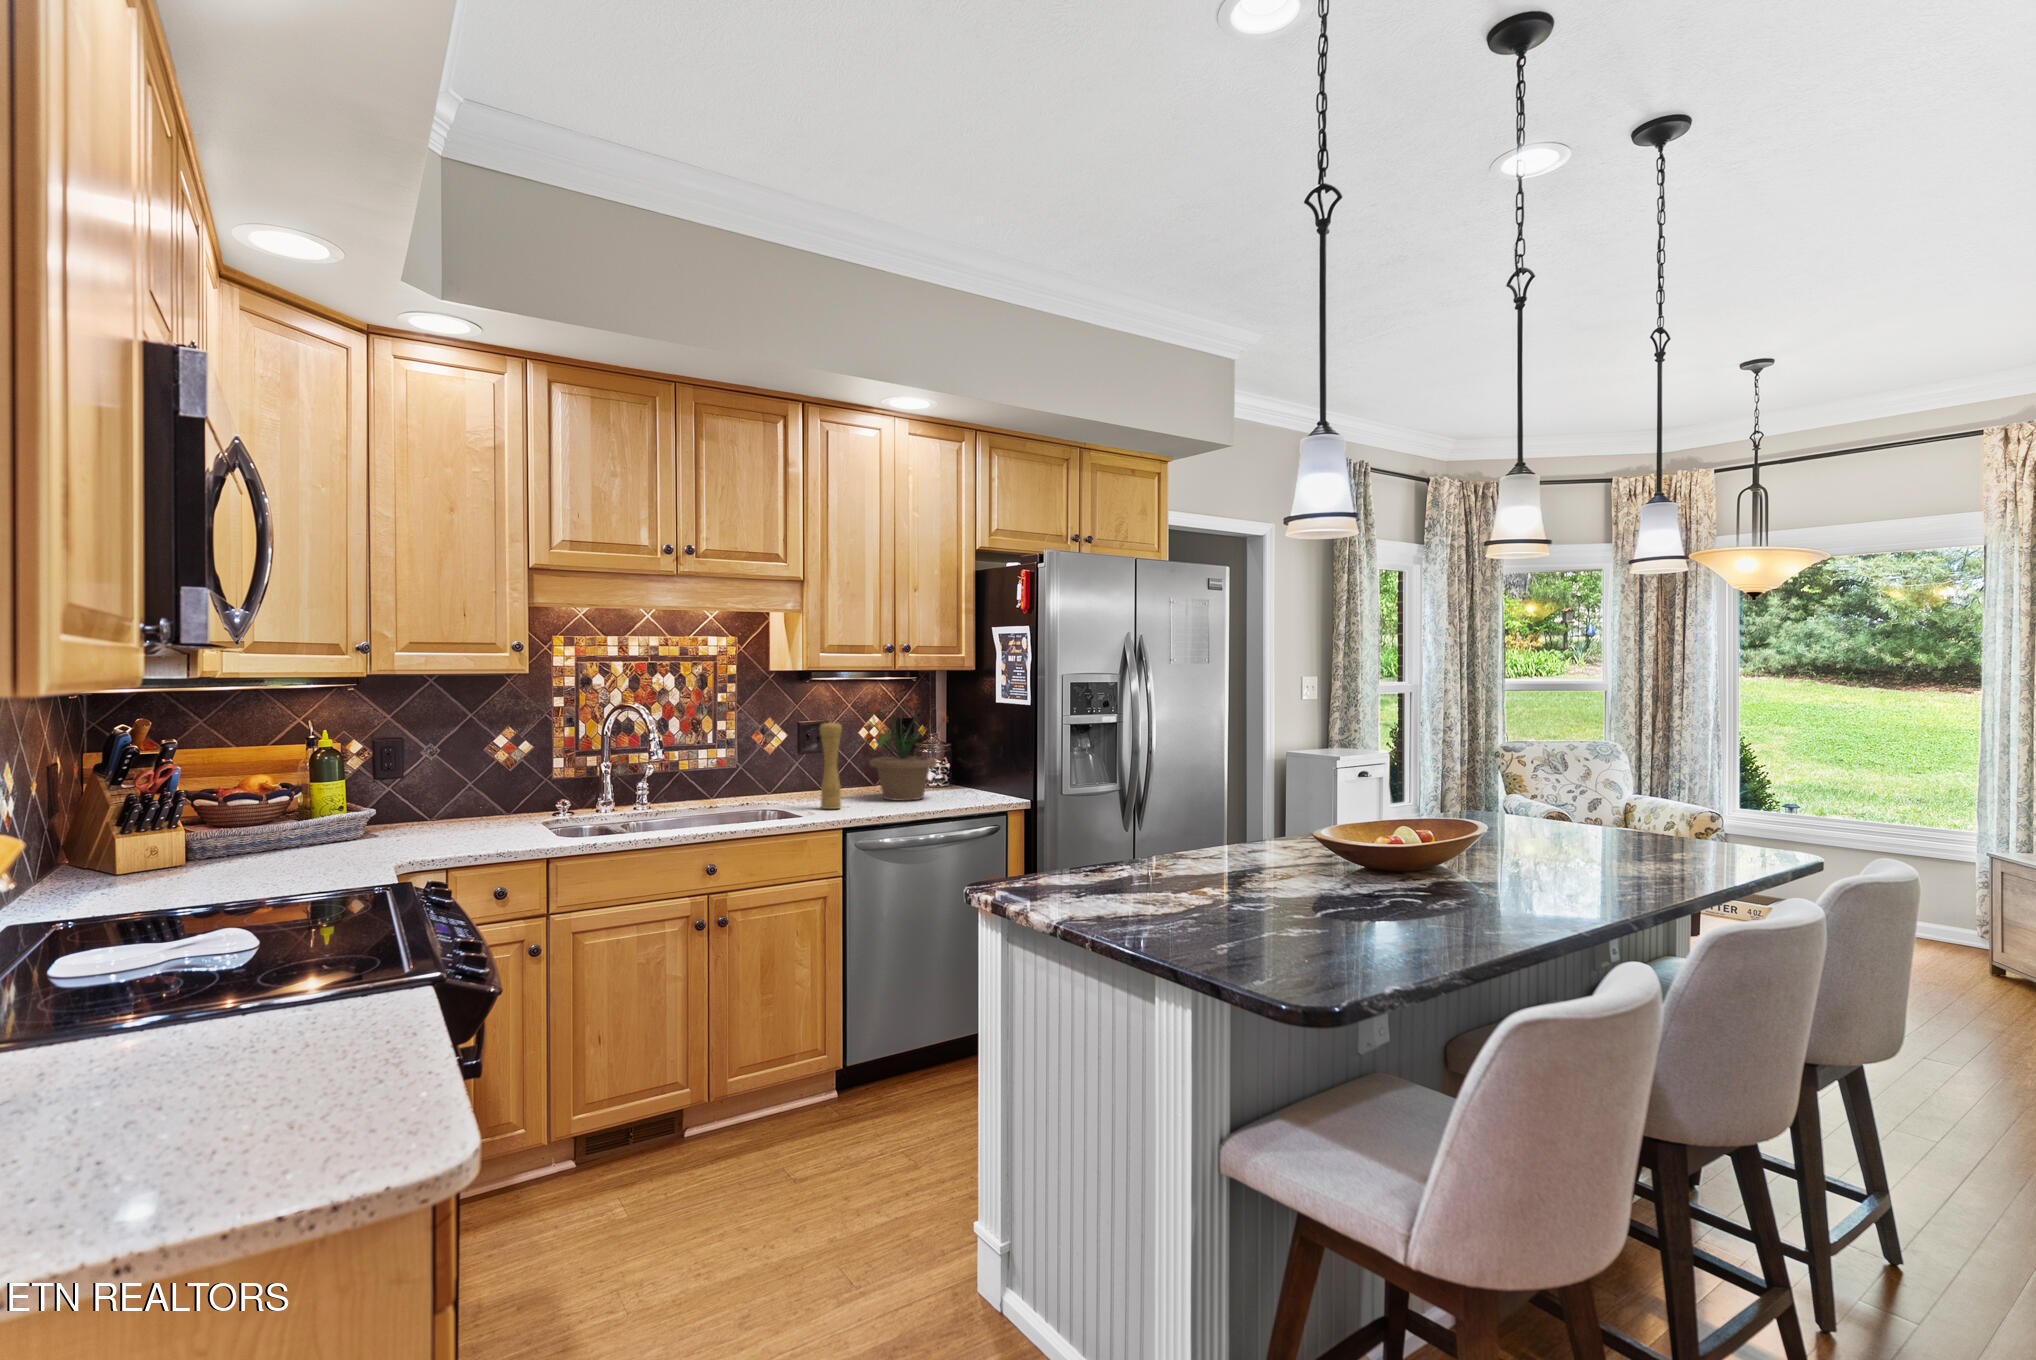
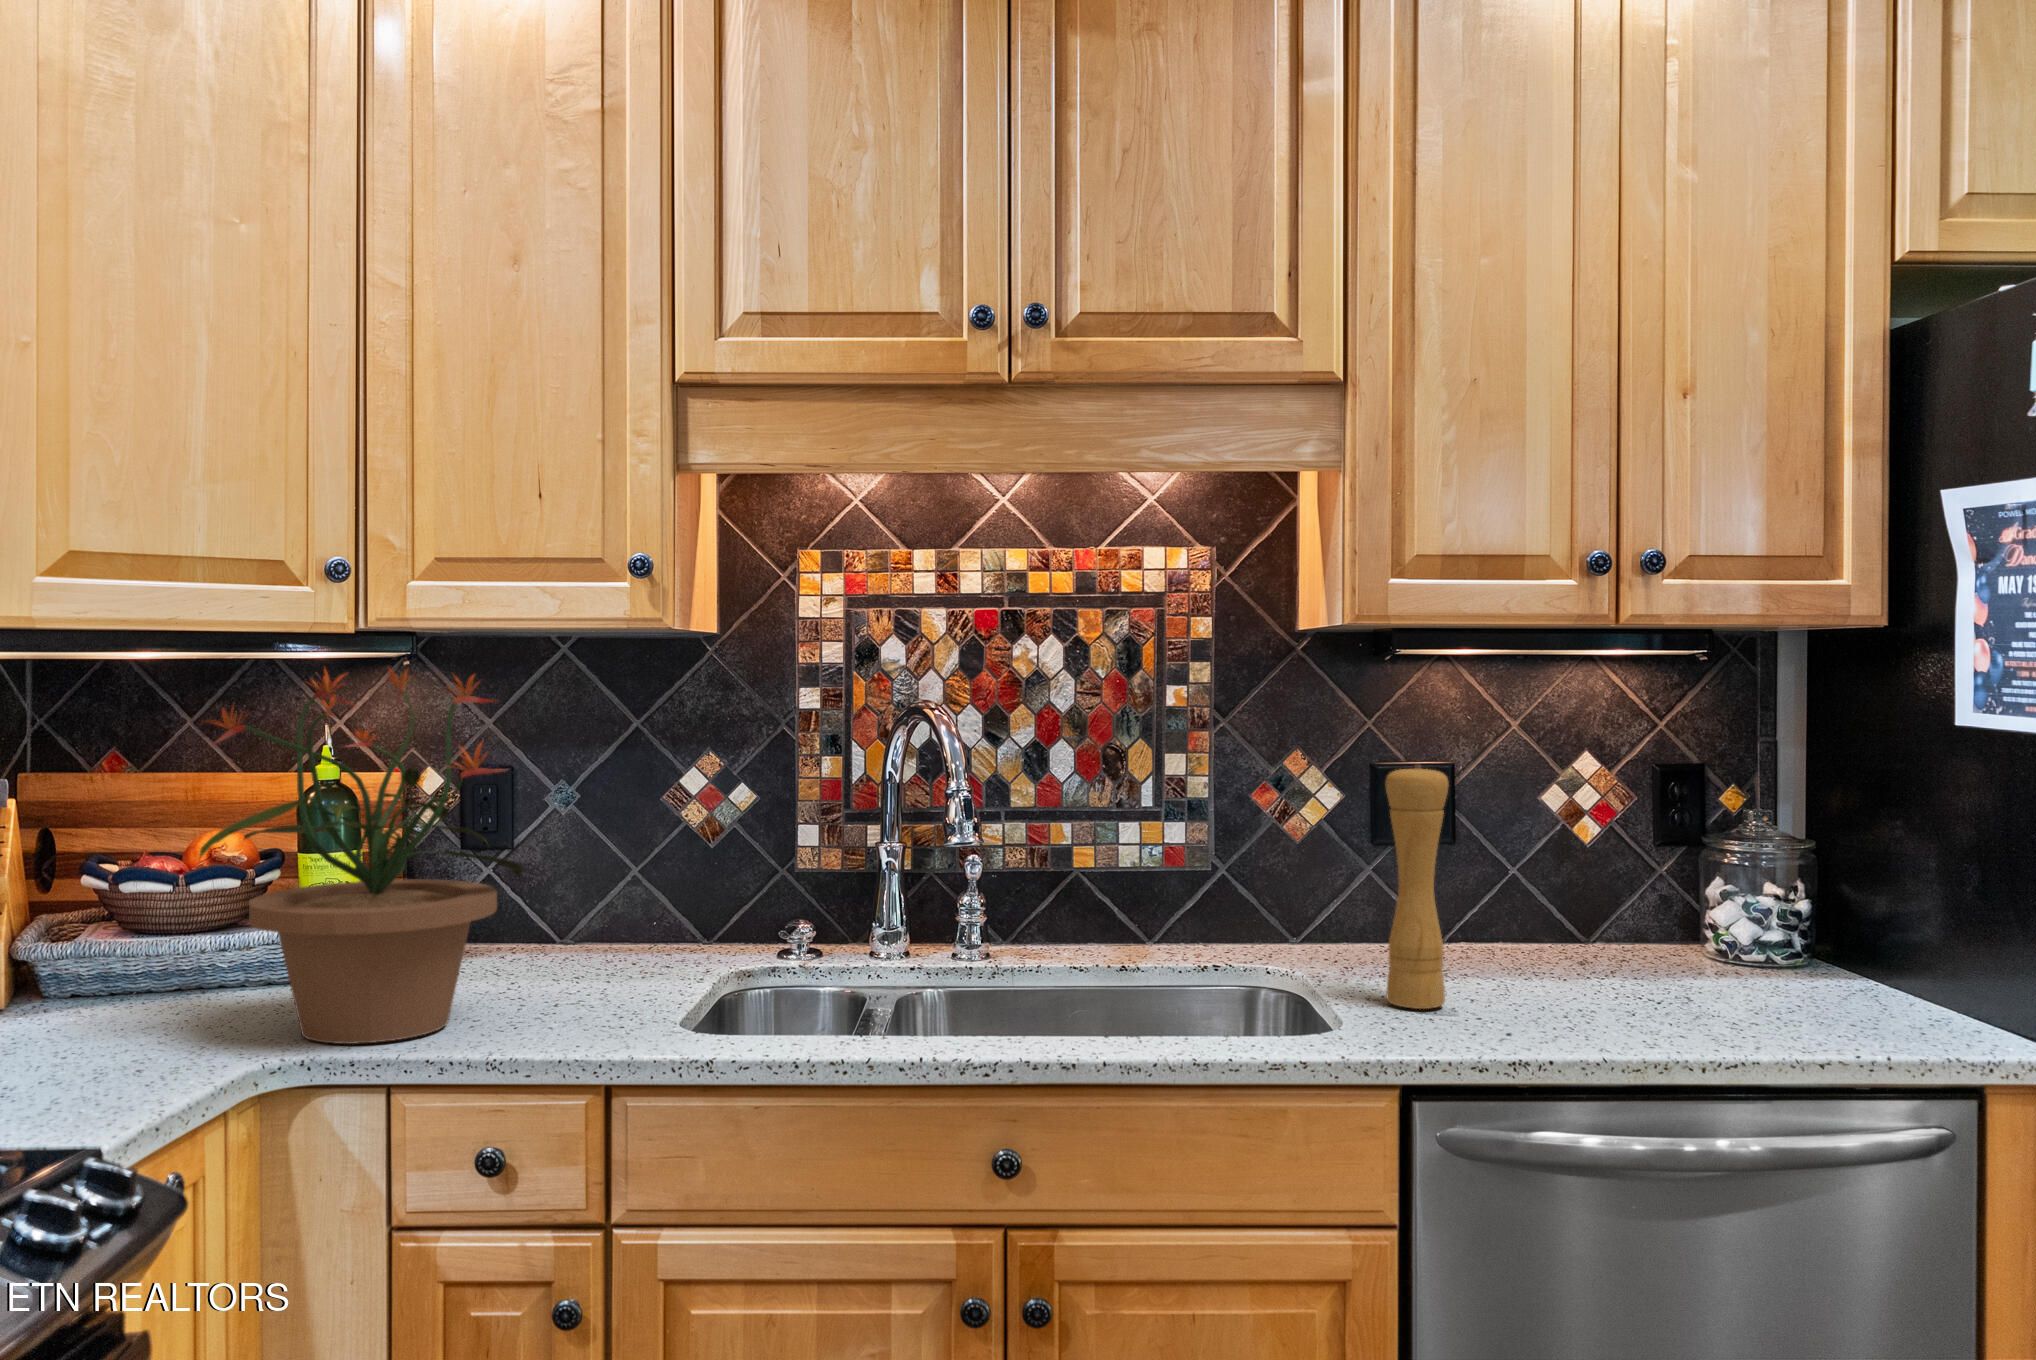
potted plant: present [860,695,946,801] -> present [199,668,522,1044]

